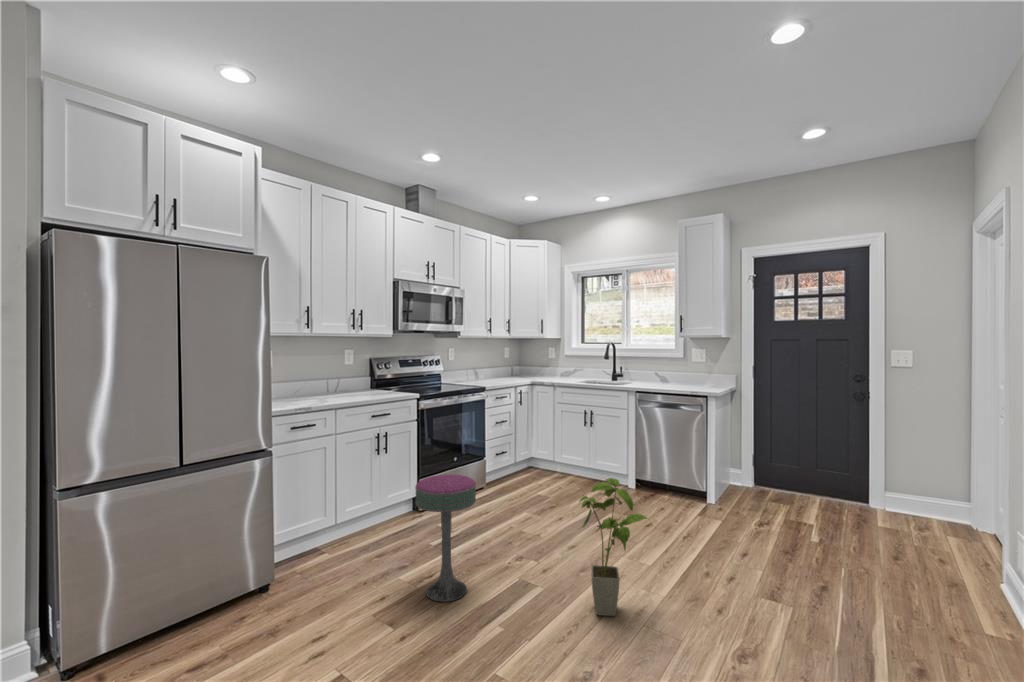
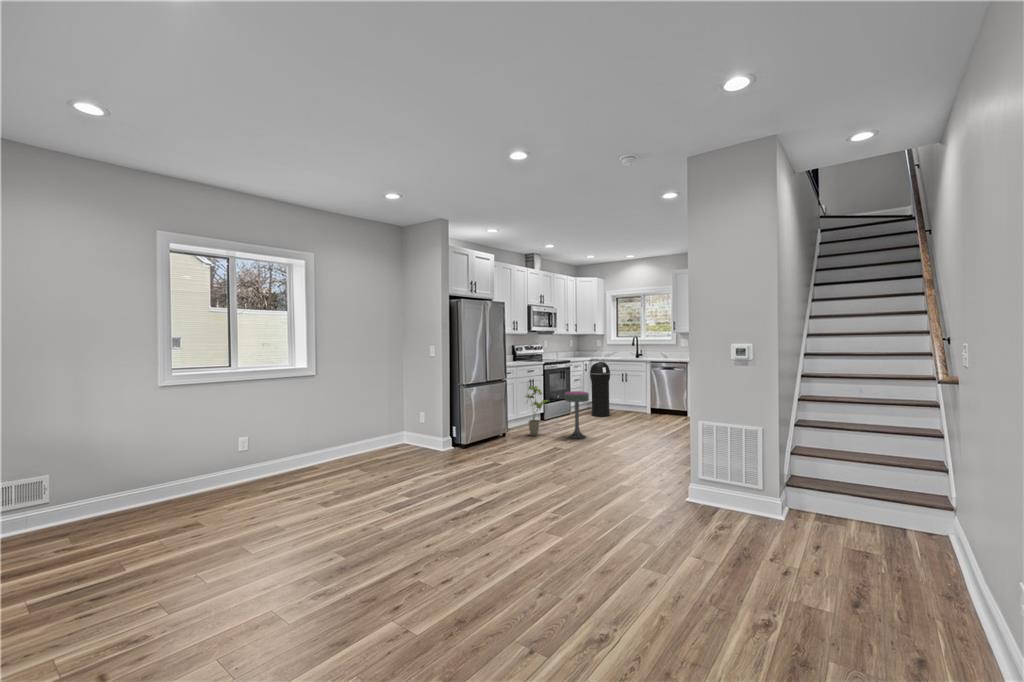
trash can: none [519,391,558,499] -> present [590,362,610,417]
house plant: present [579,478,648,616] -> present [526,386,548,436]

